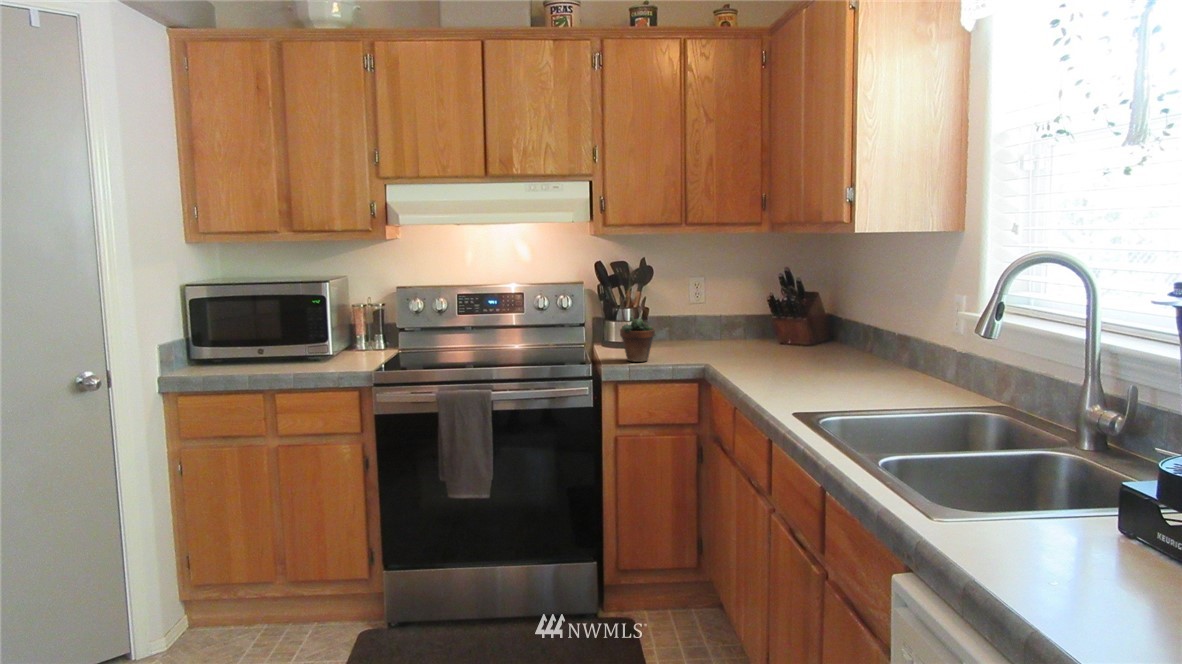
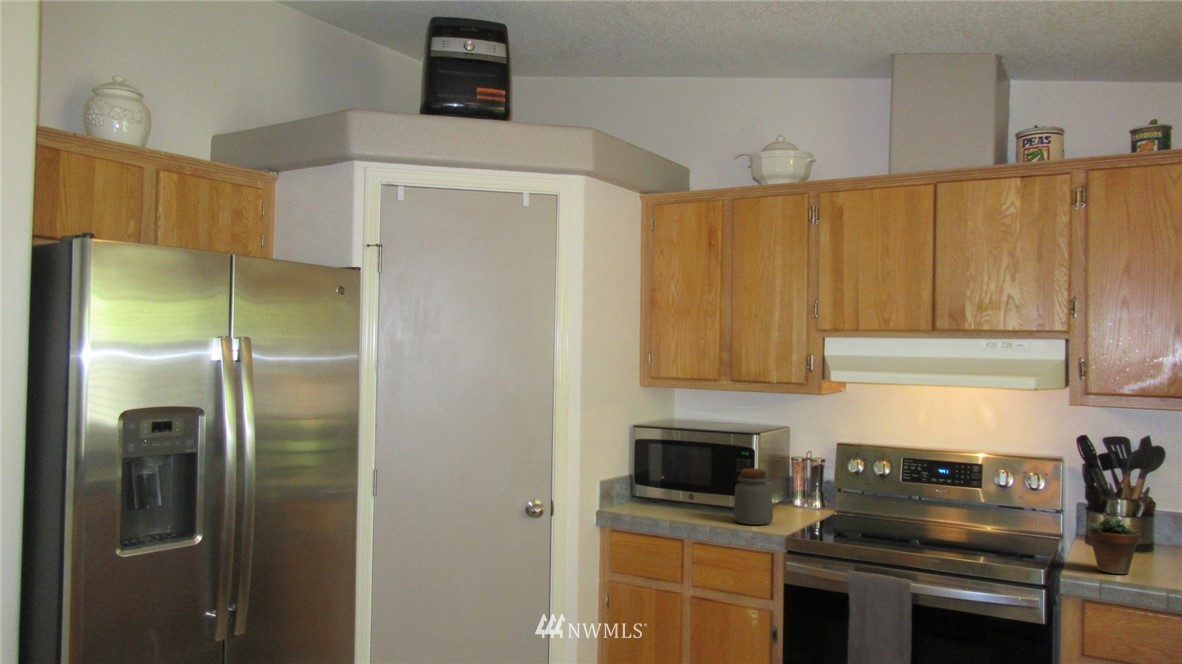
jar: none [311,314,351,368] -> present [734,468,773,525]

